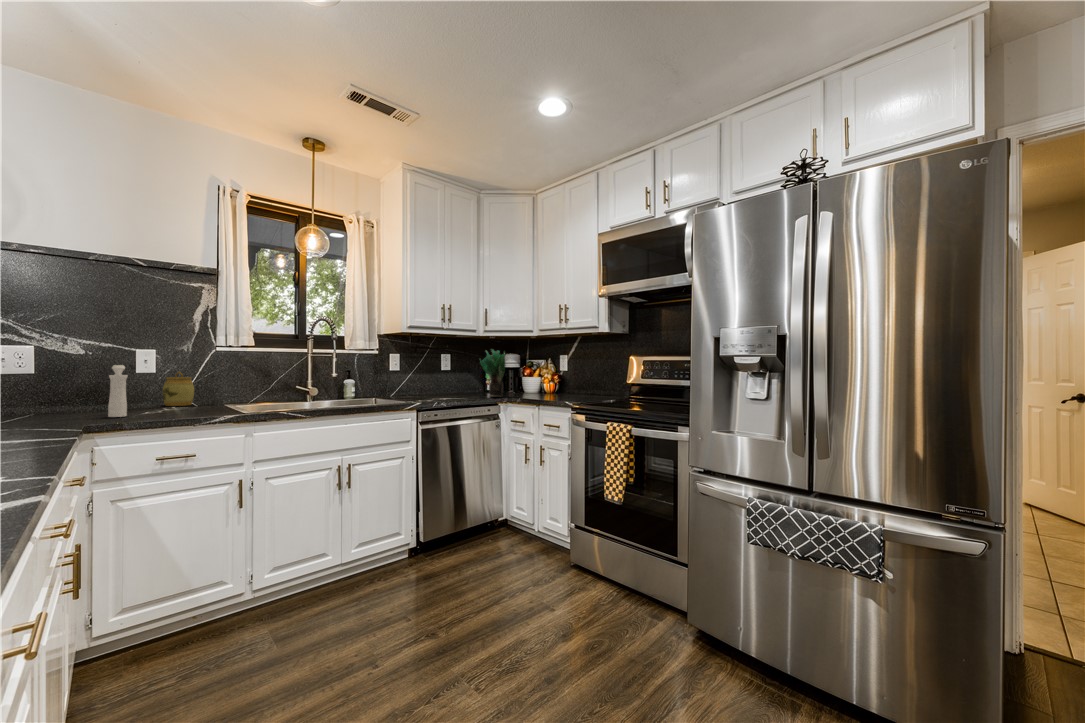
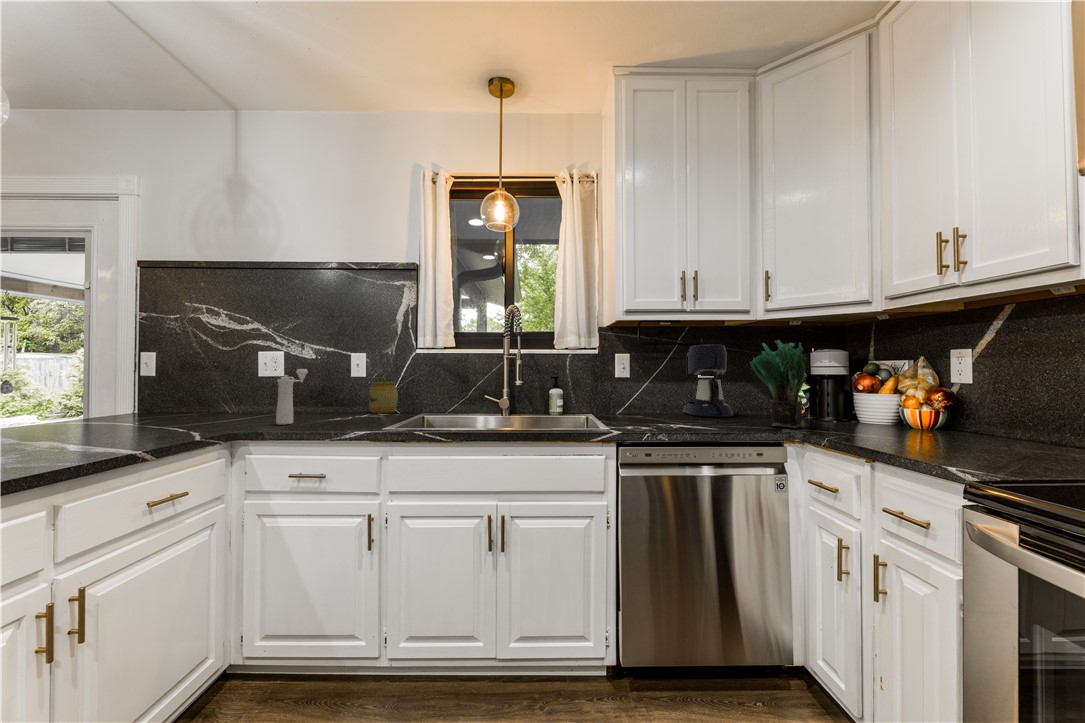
coffee maker: none [431,350,464,395] -> present [683,345,733,417]

